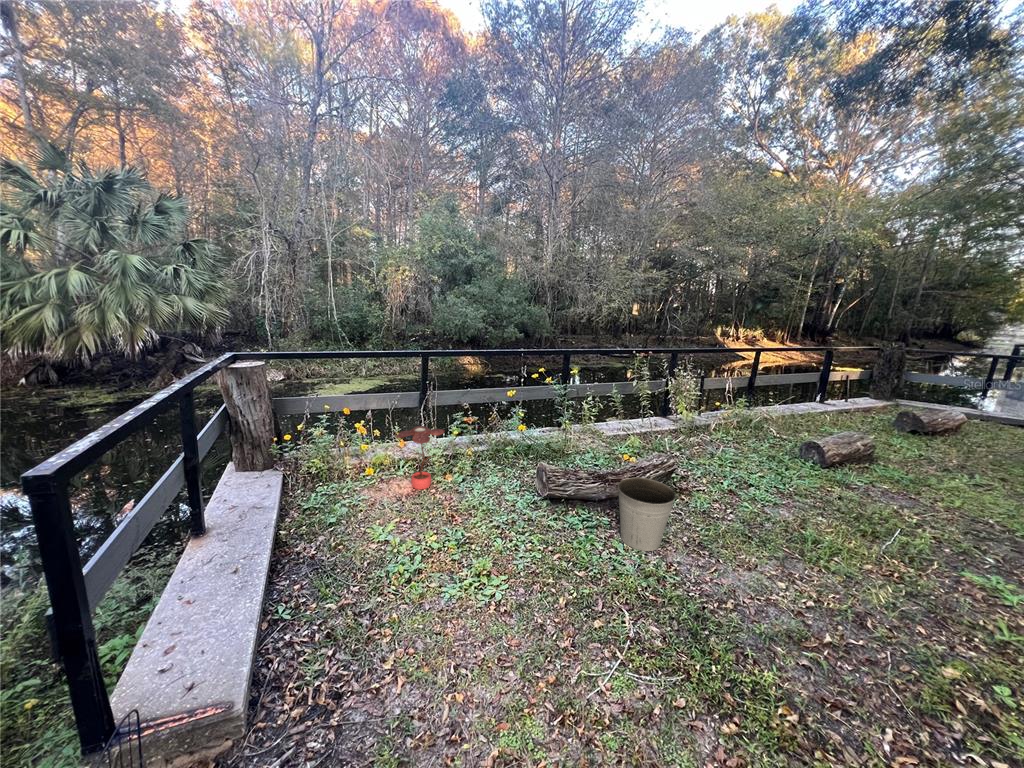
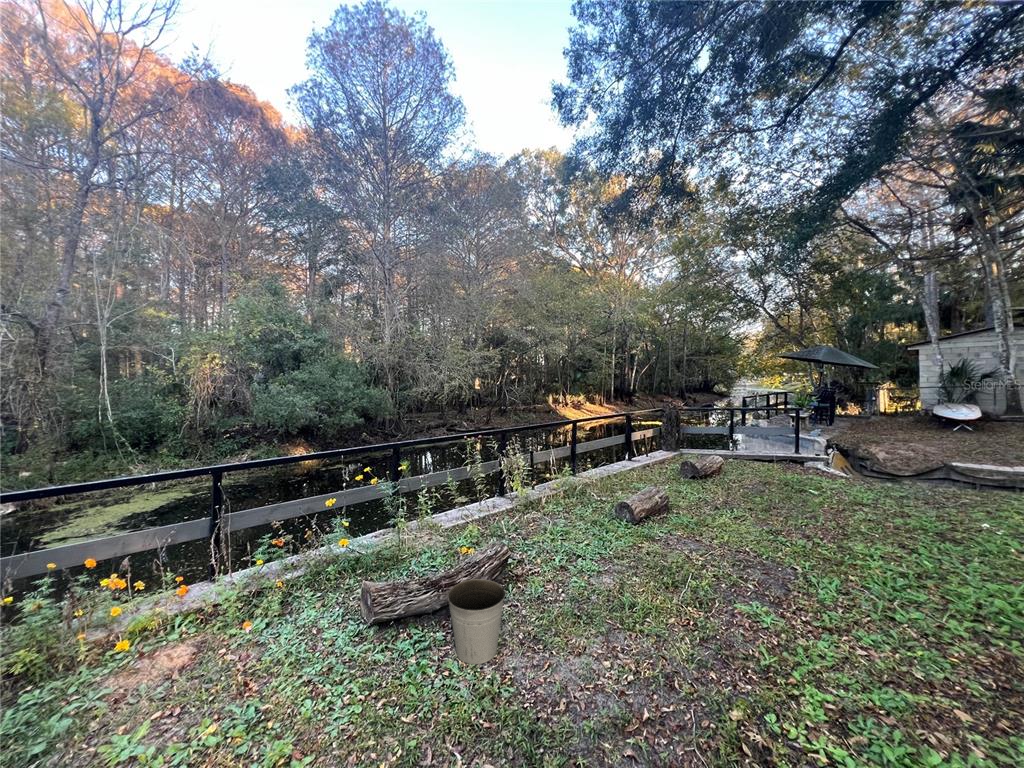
potted plant: present [396,426,445,489] -> none [162,566,238,656]

